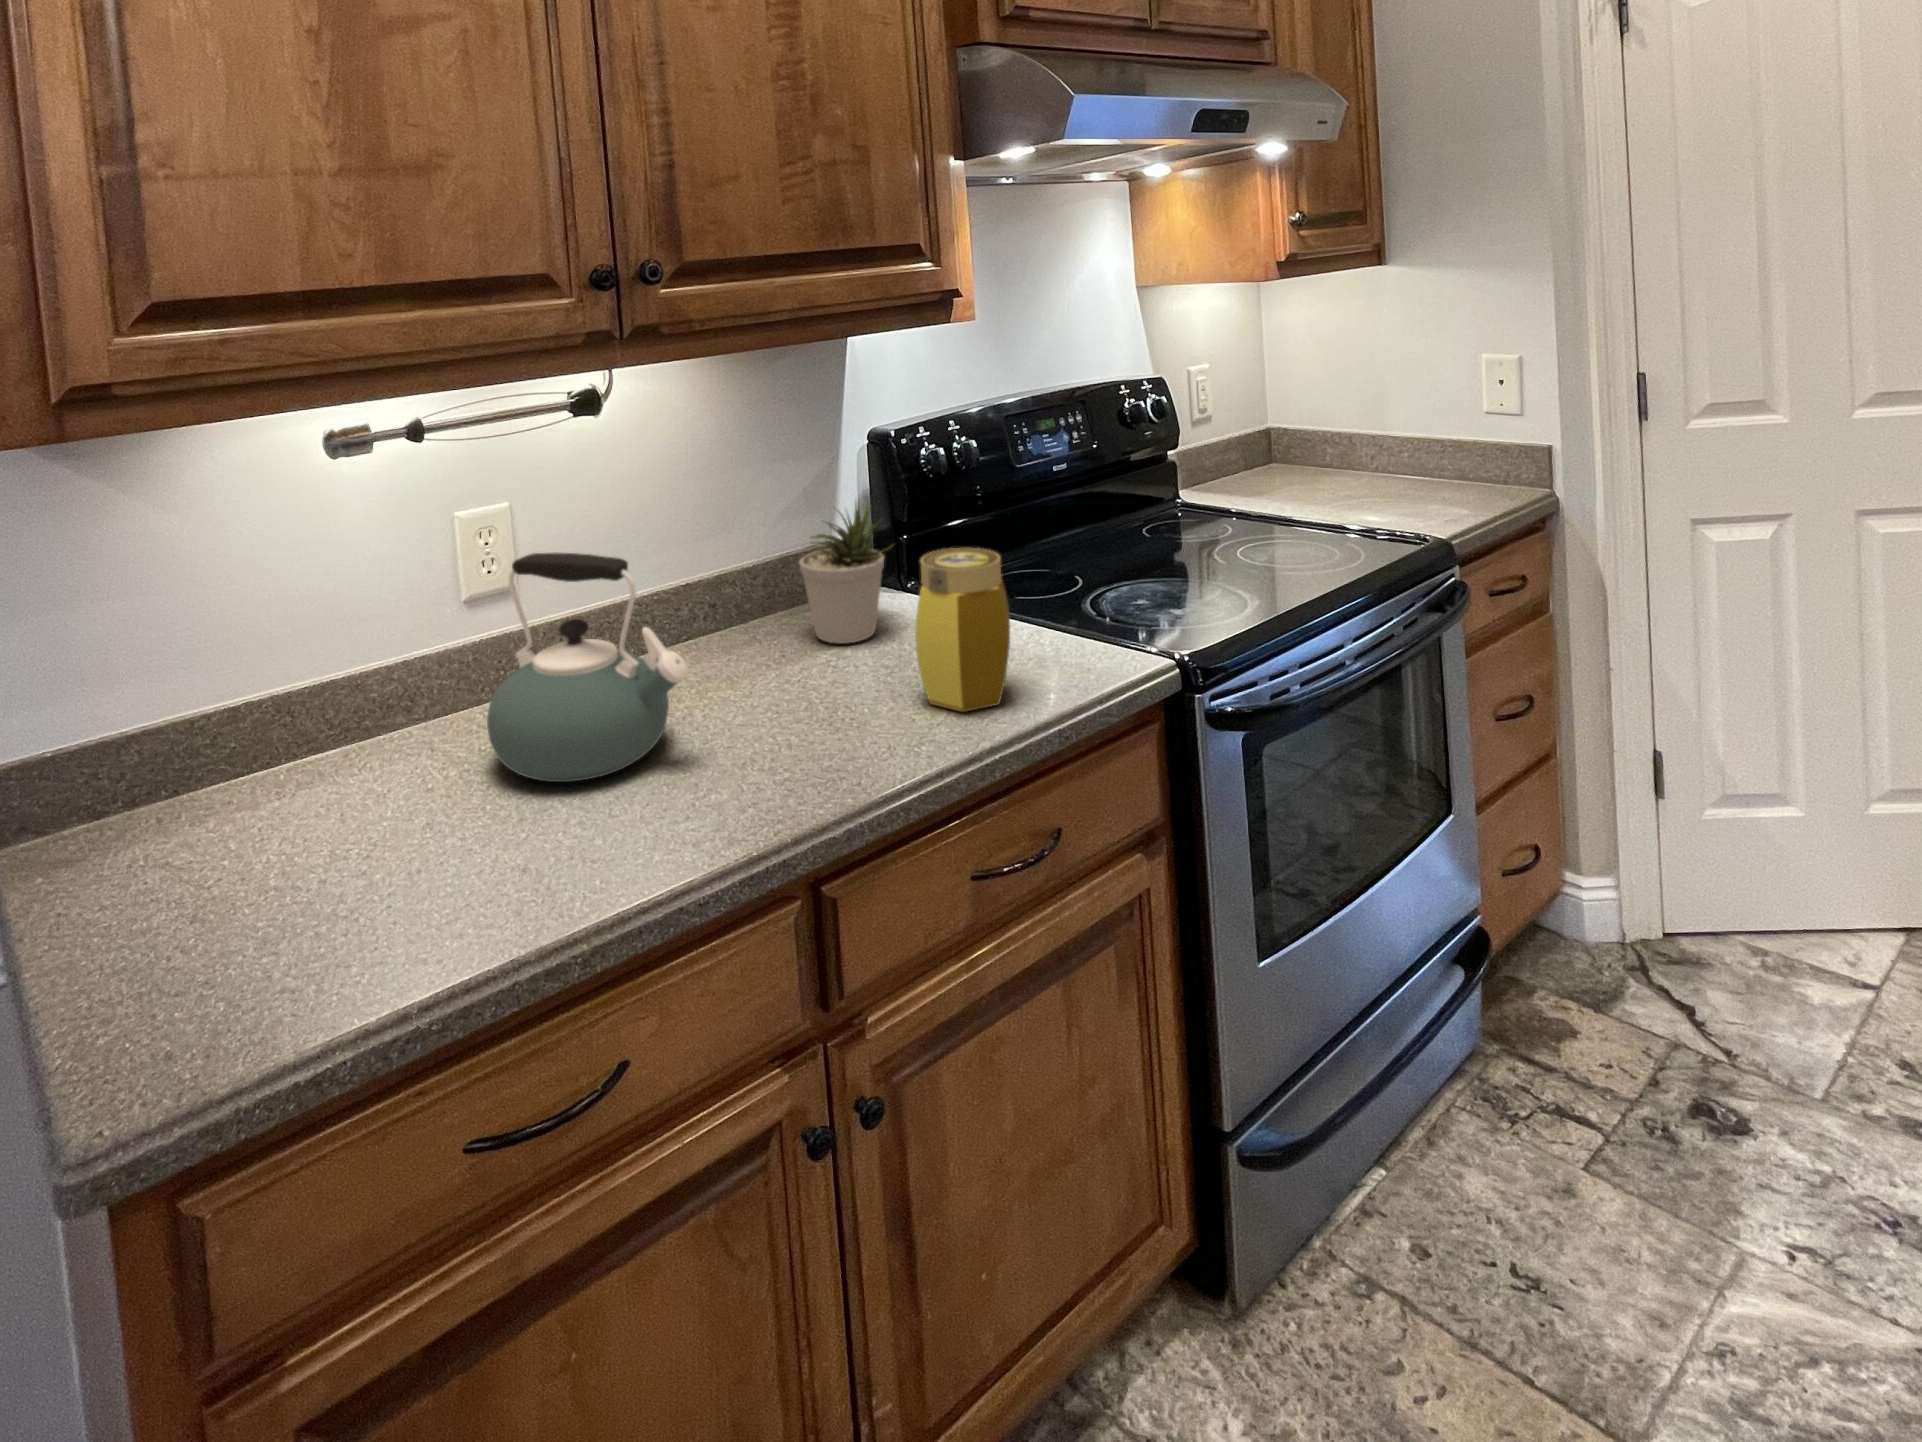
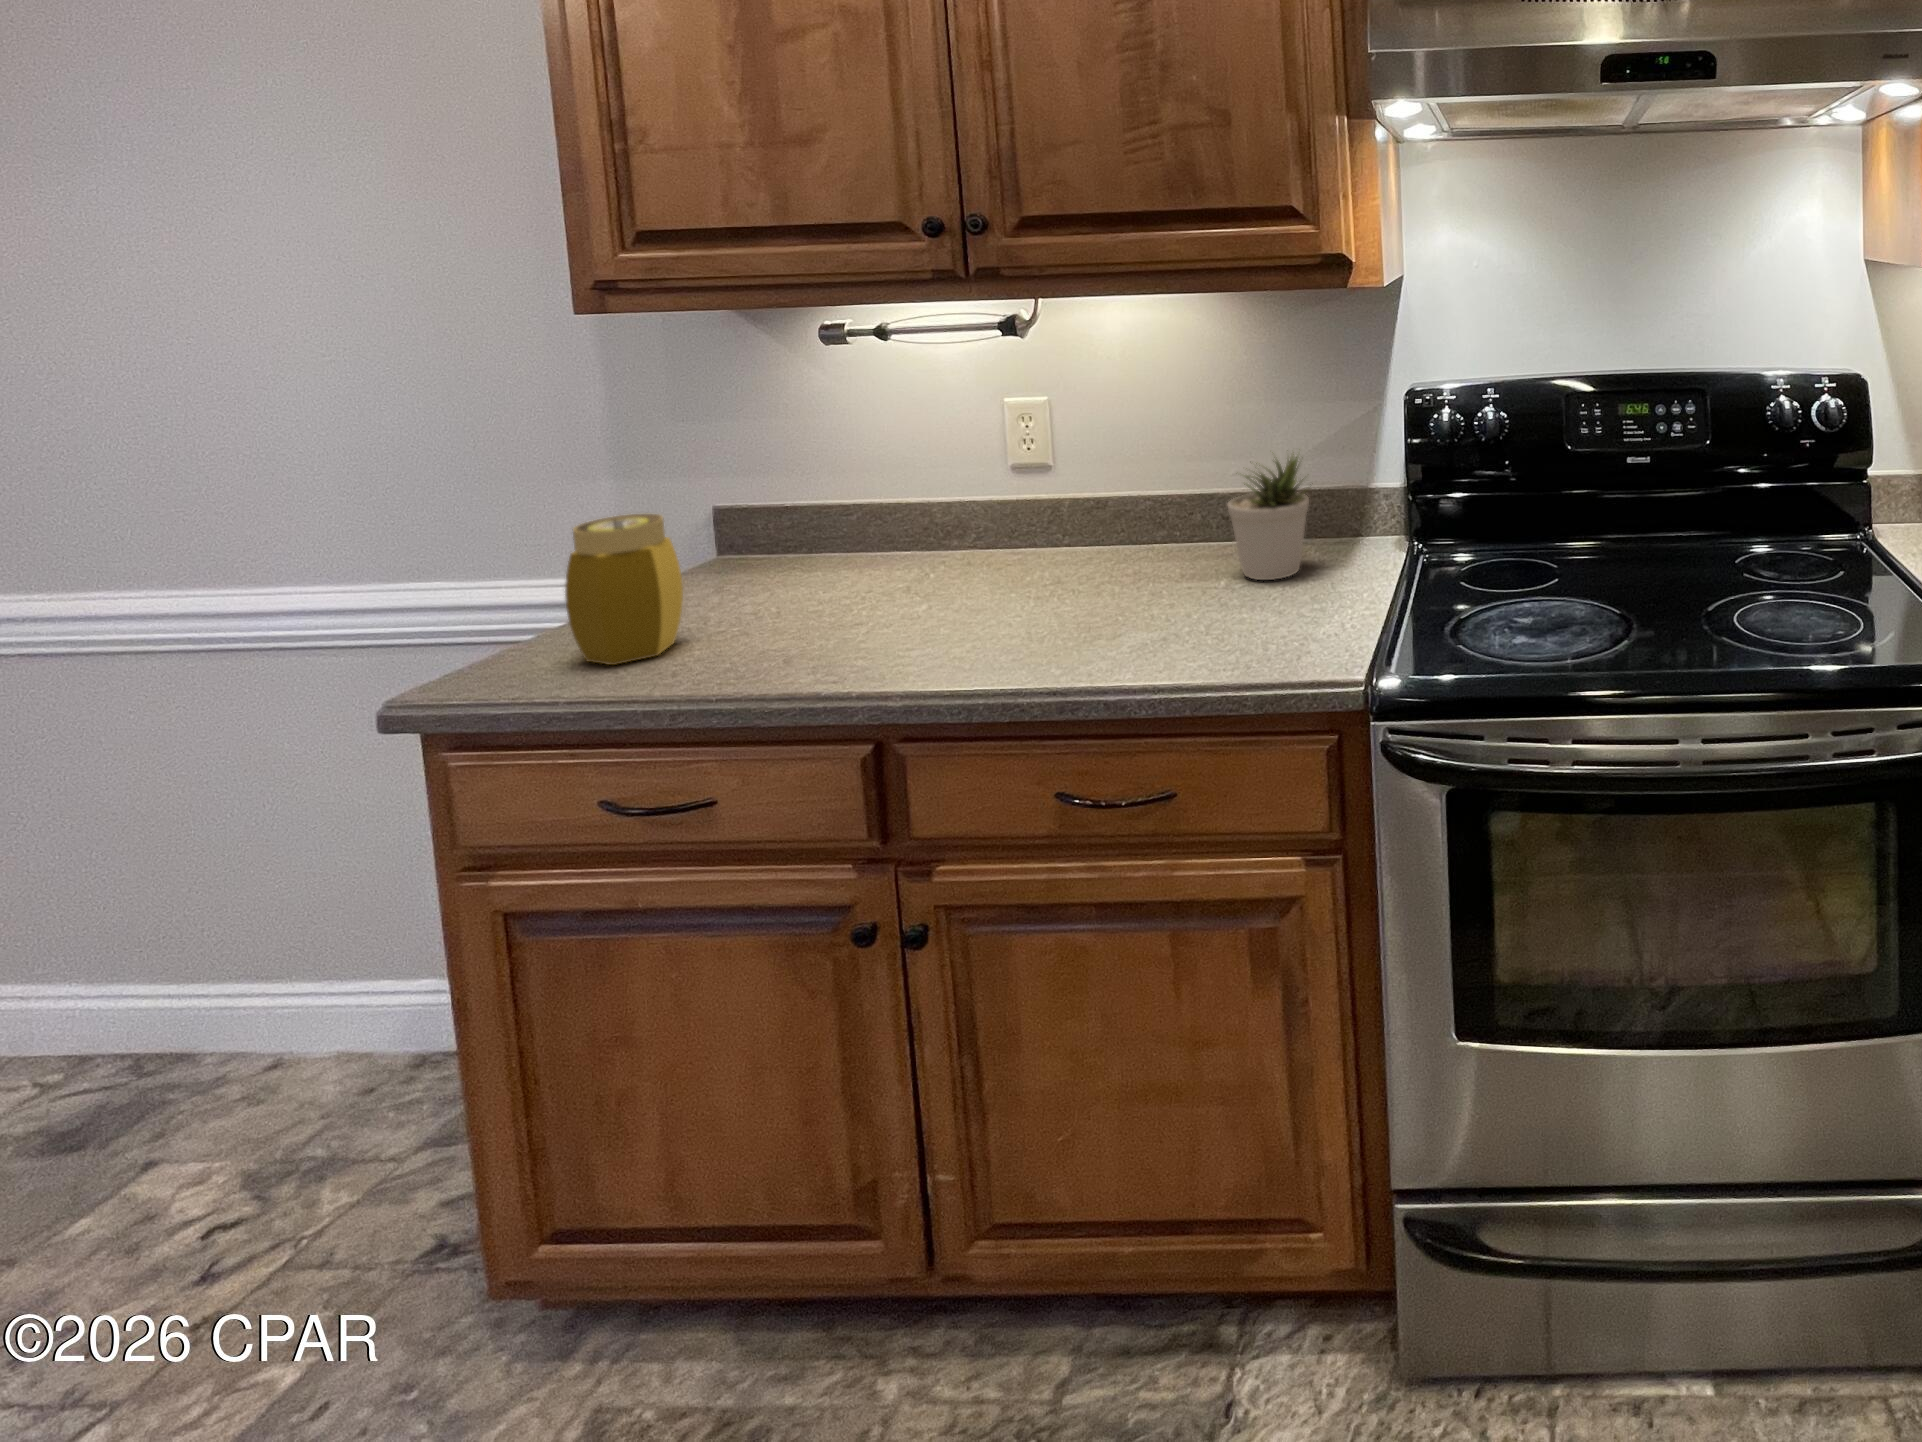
jar: present [915,548,1010,712] -> present [565,514,683,665]
kettle: present [487,553,689,782] -> none [873,437,1023,613]

